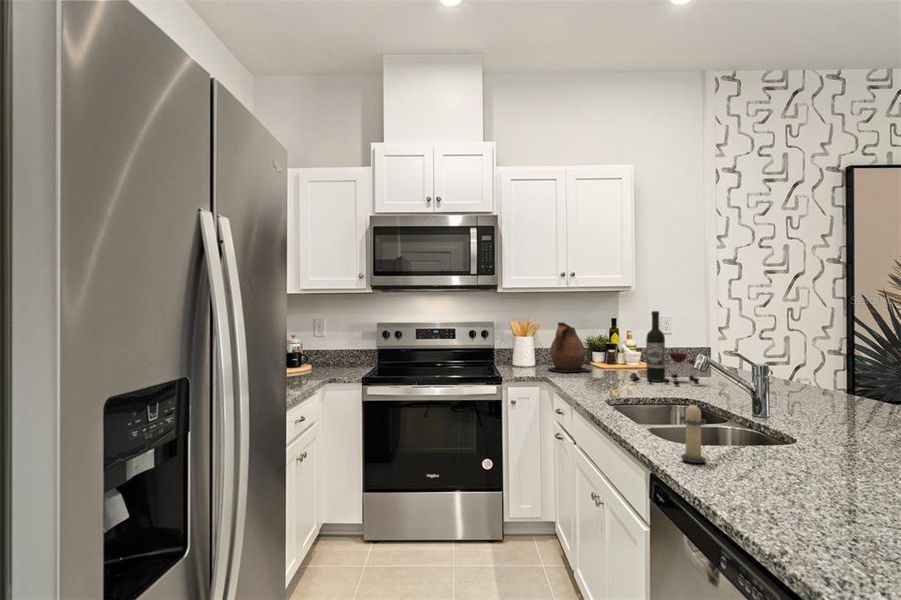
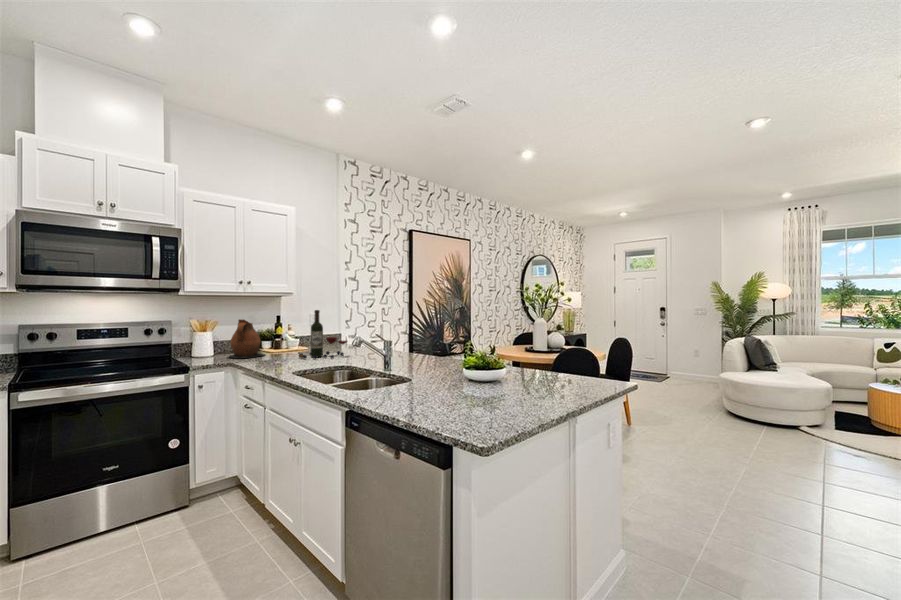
candle: present [680,402,706,463] -> none [363,363,381,400]

